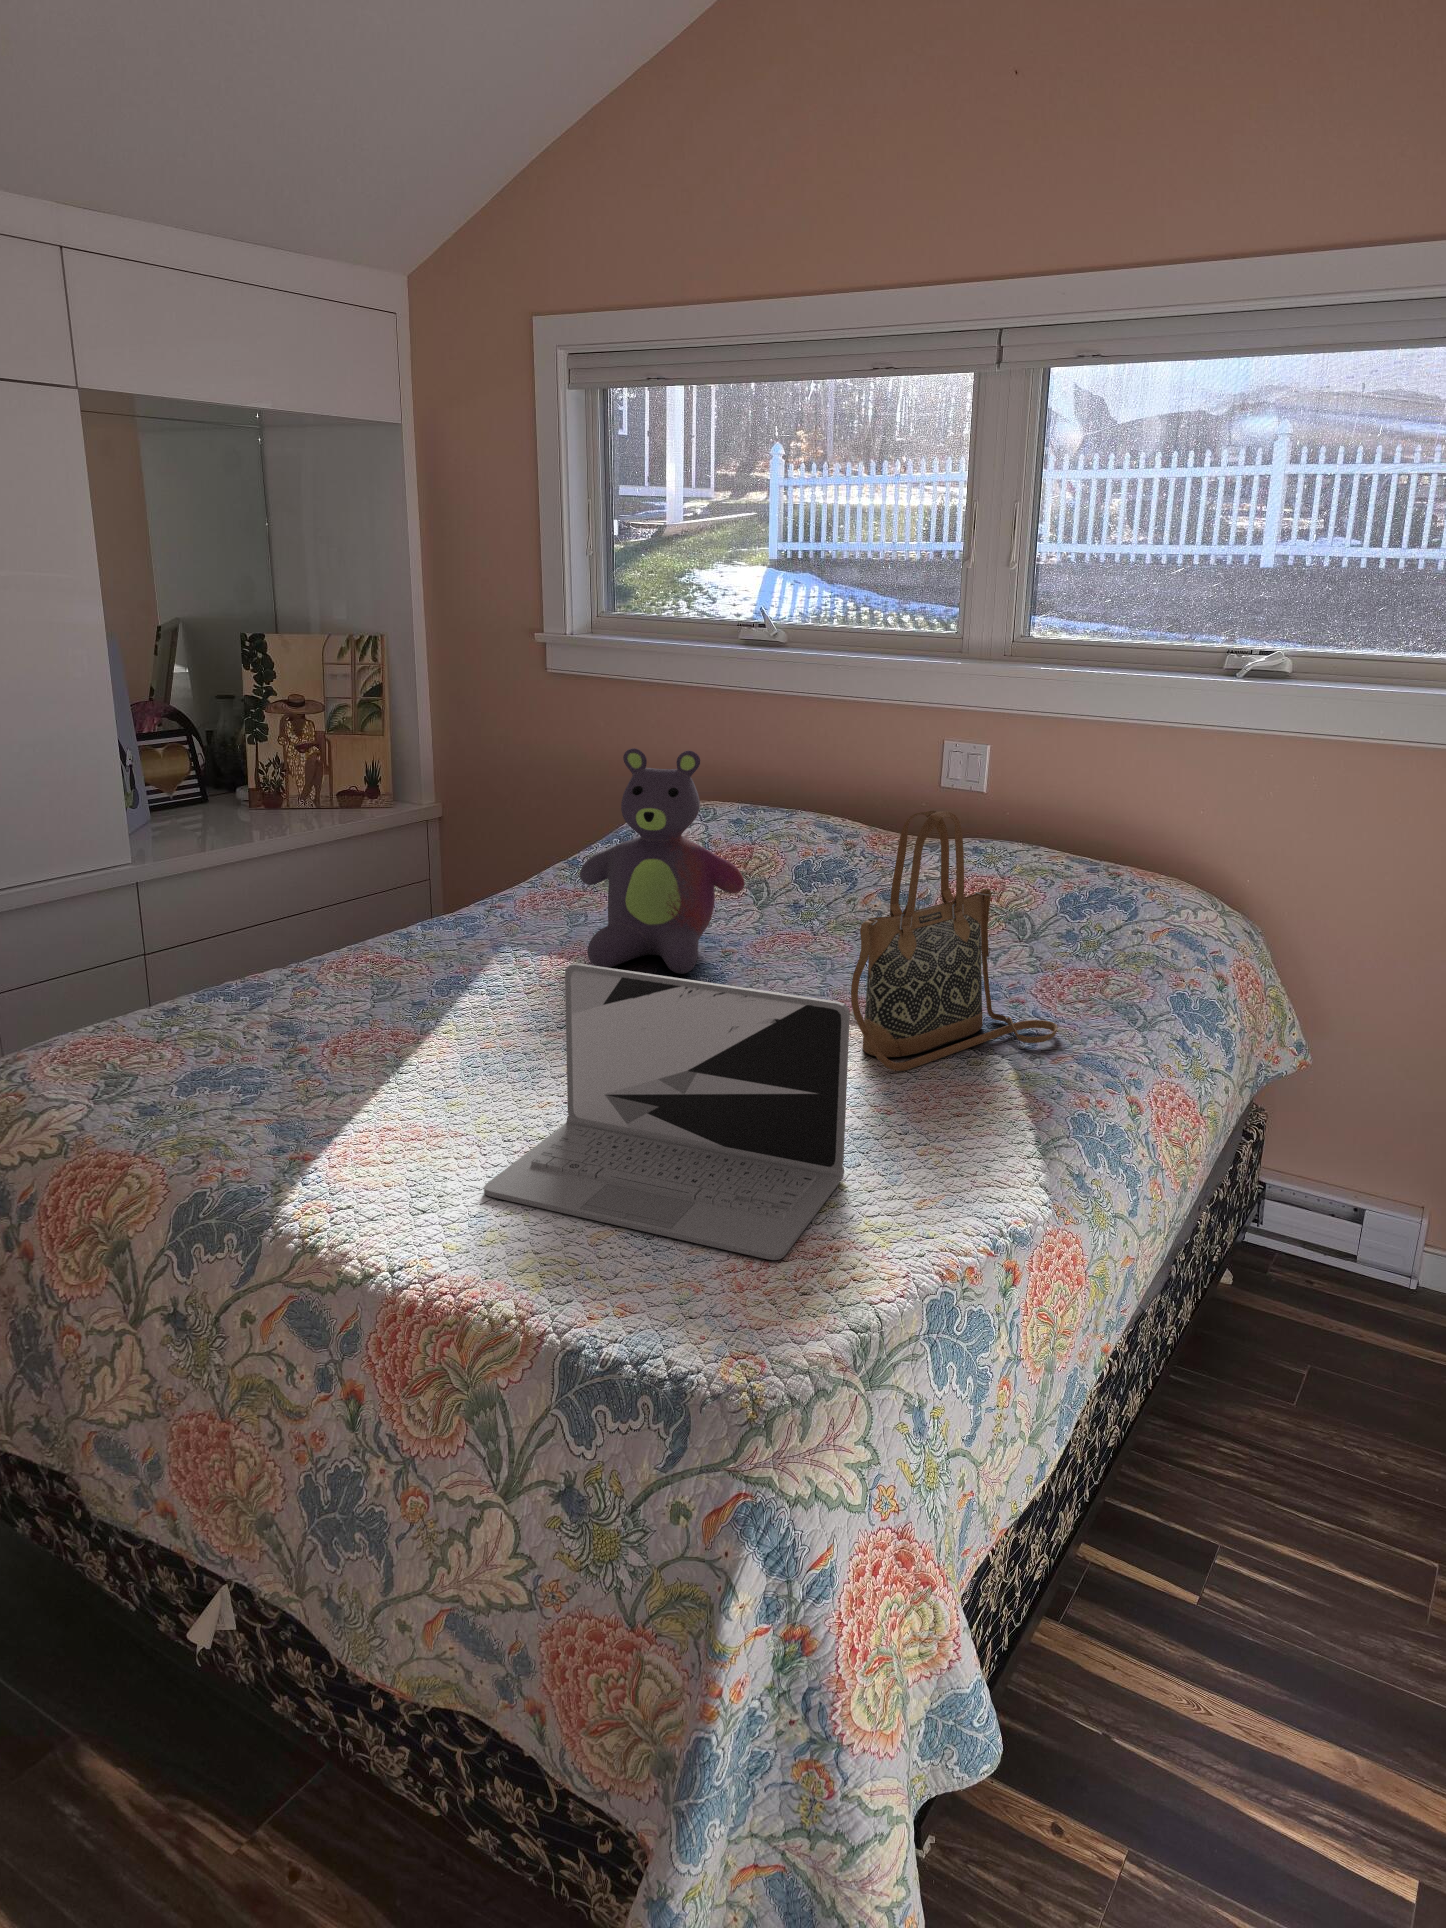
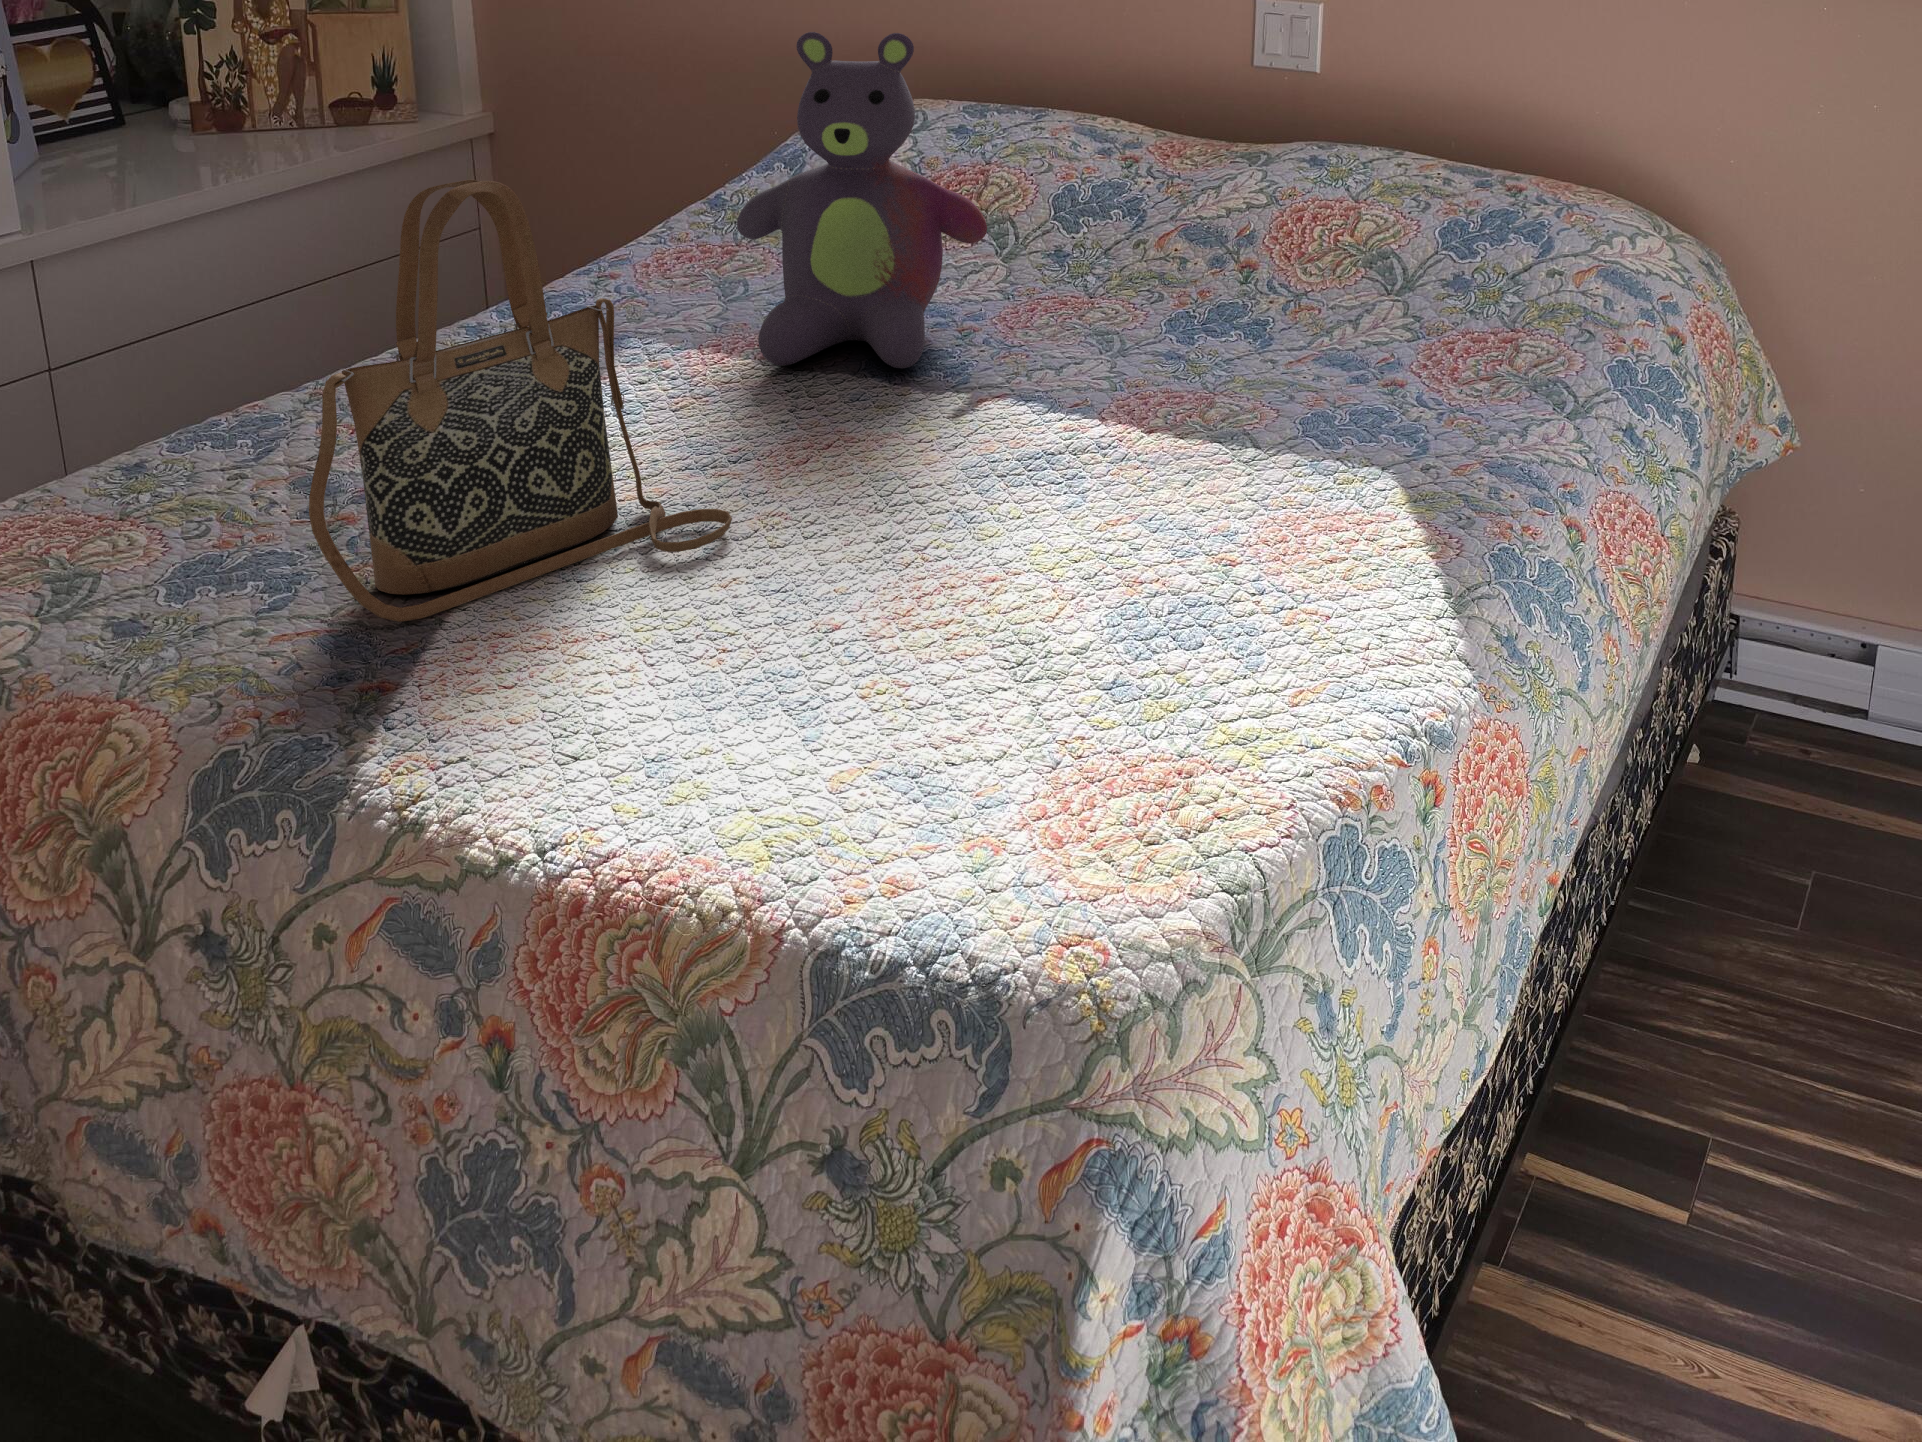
handbag: present [851,810,1058,1071] -> present [309,180,732,622]
laptop: present [484,963,850,1260] -> none [661,376,1185,798]

